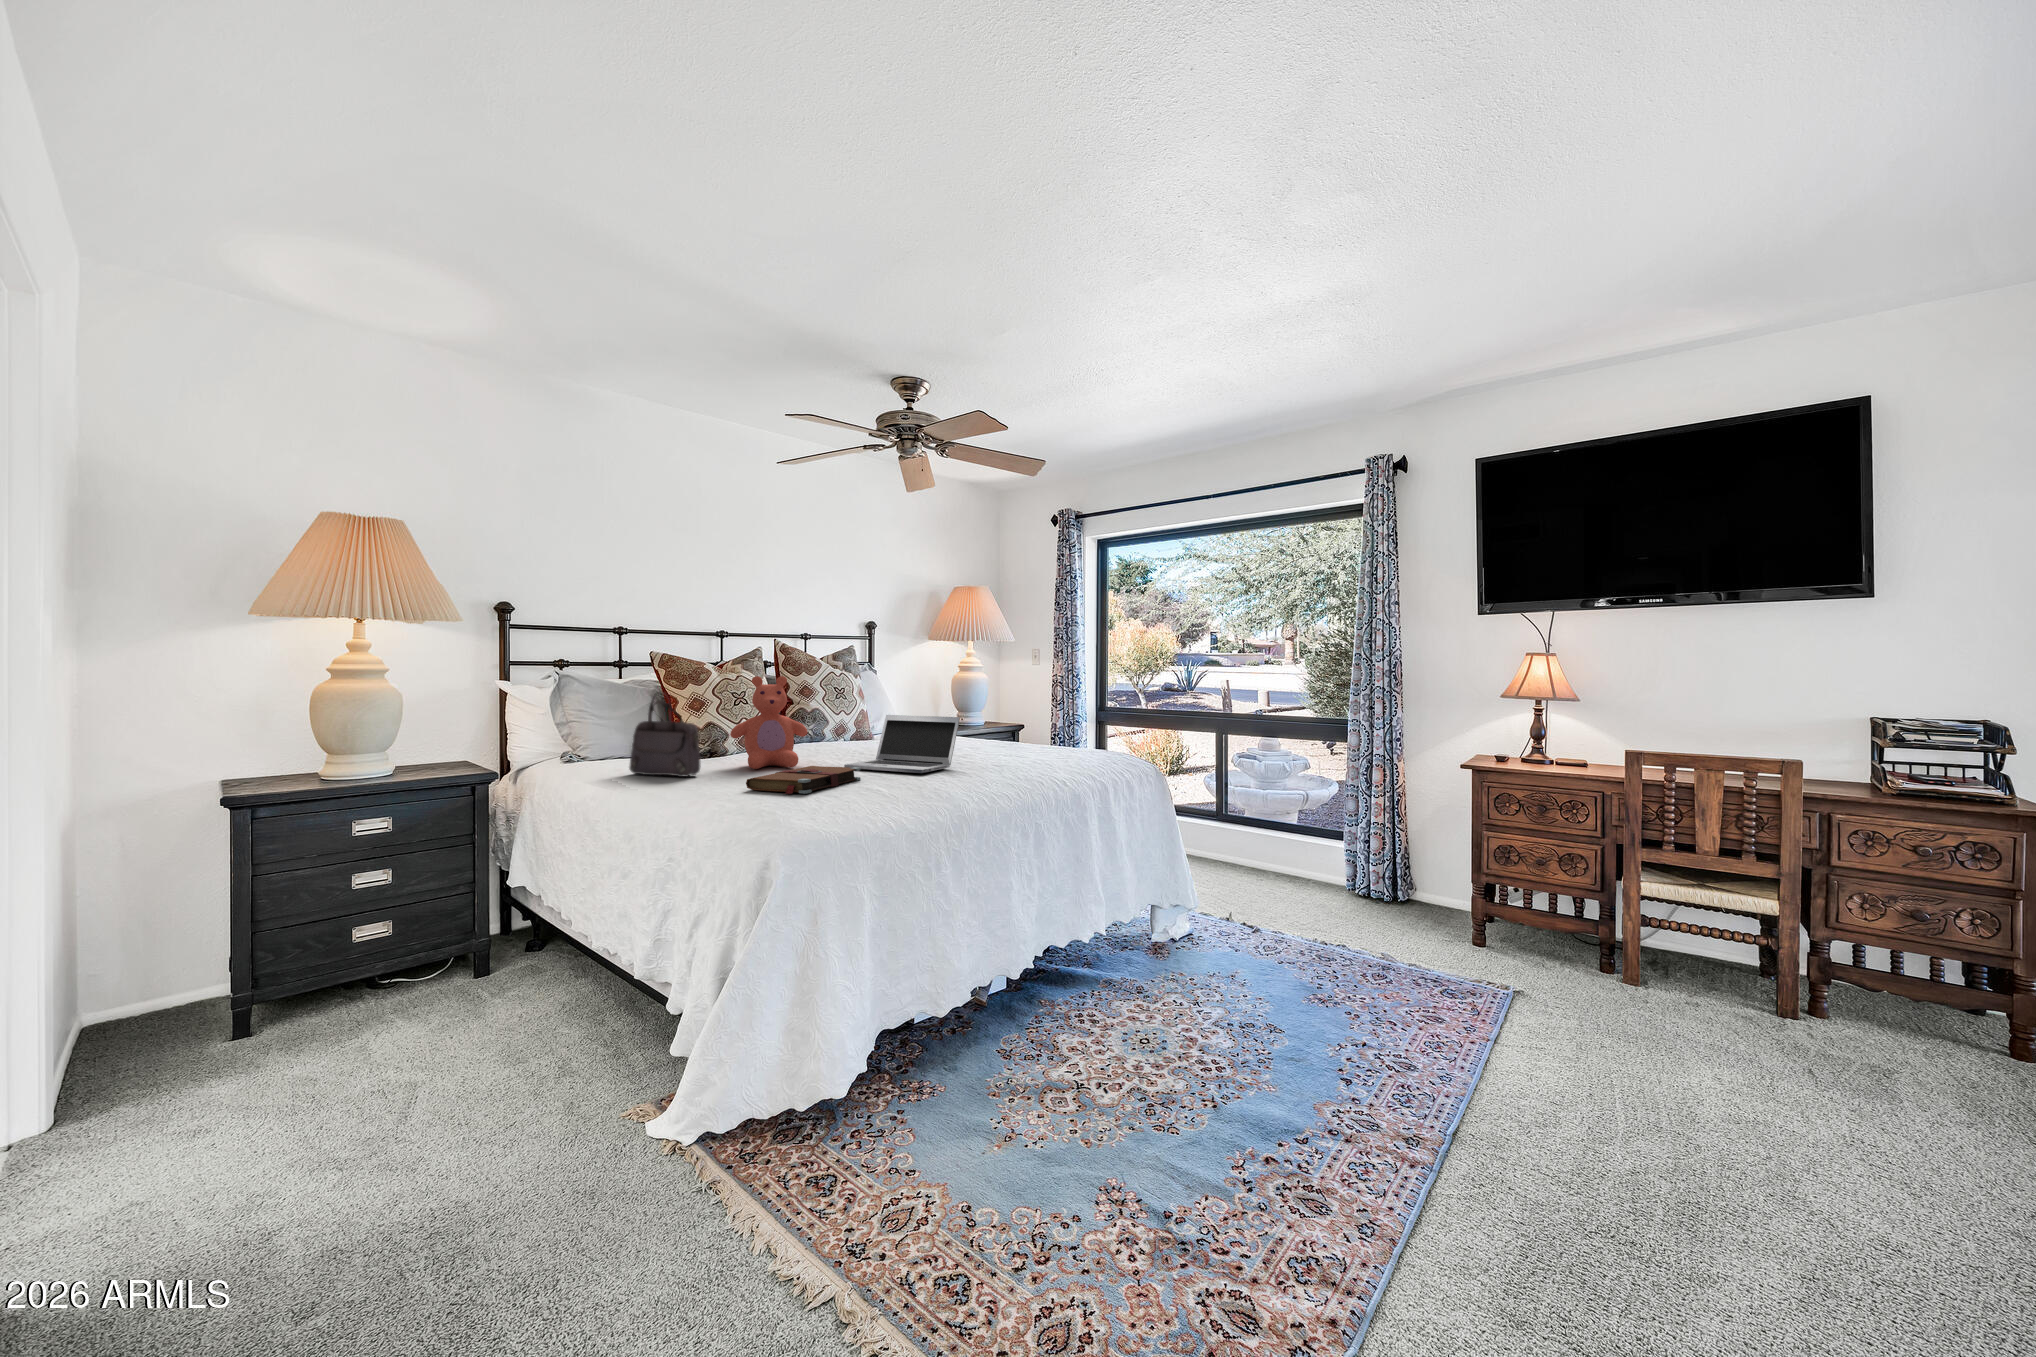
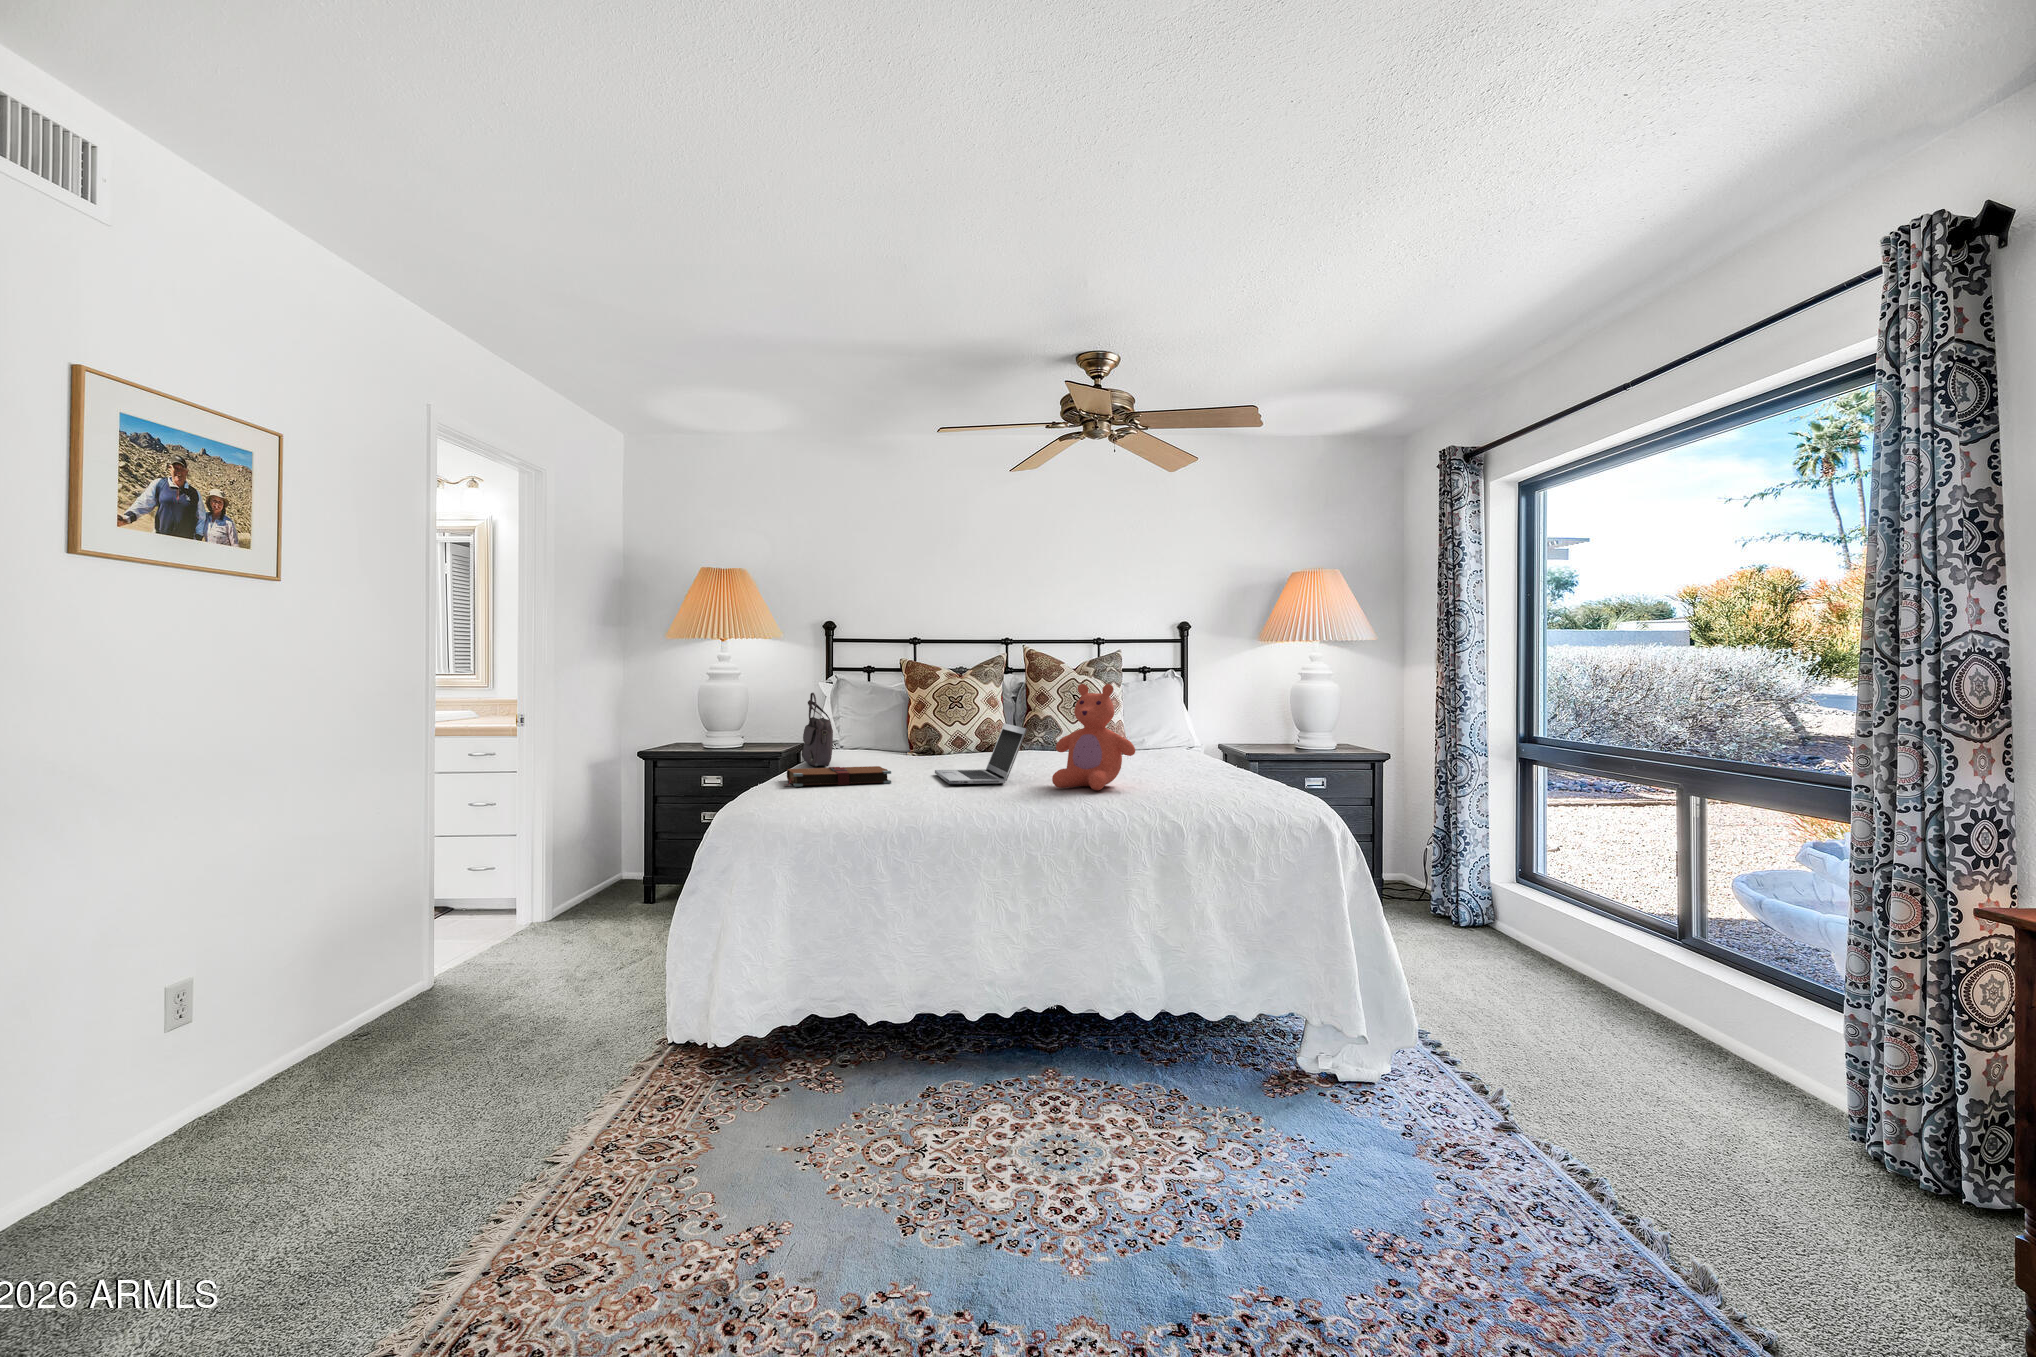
teddy bear: present [730,676,807,769] -> present [1052,684,1135,790]

